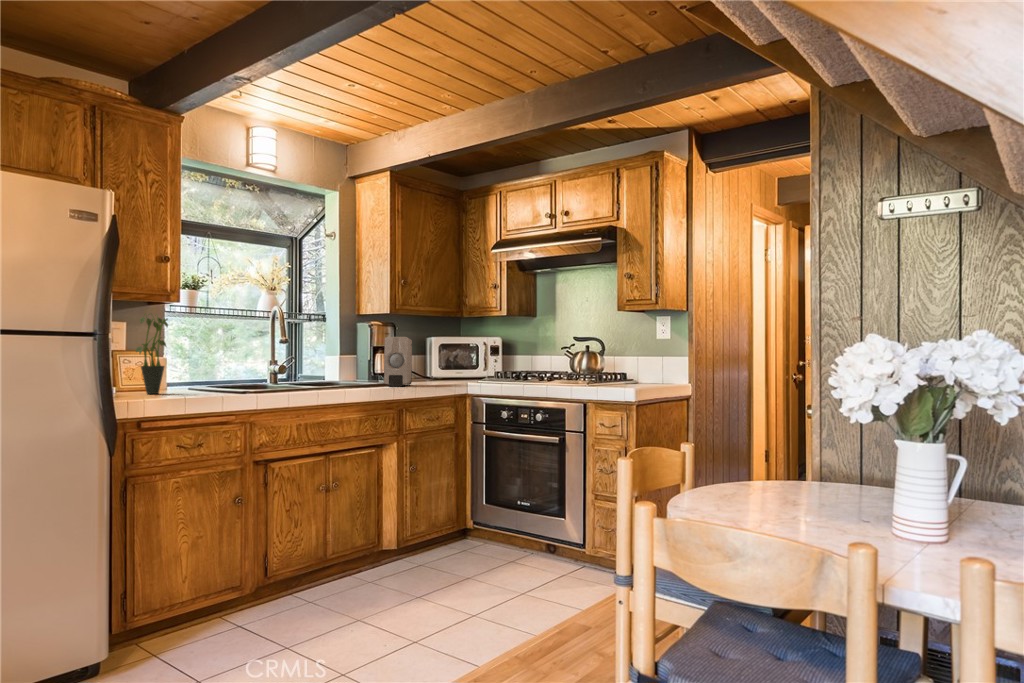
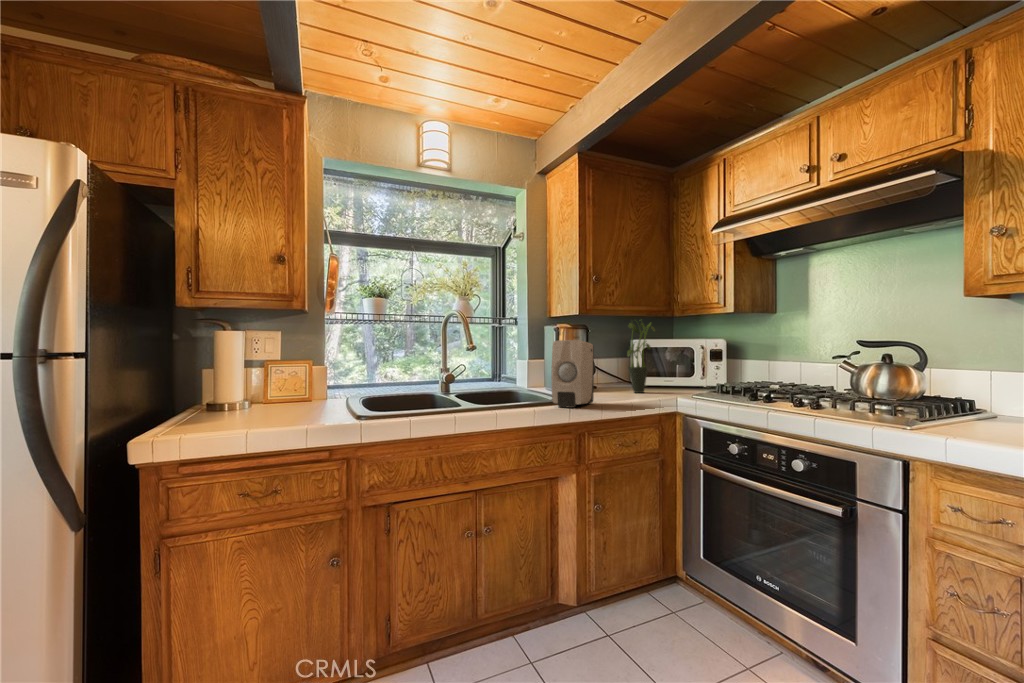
potted plant: present [136,317,168,394] -> present [627,323,655,393]

